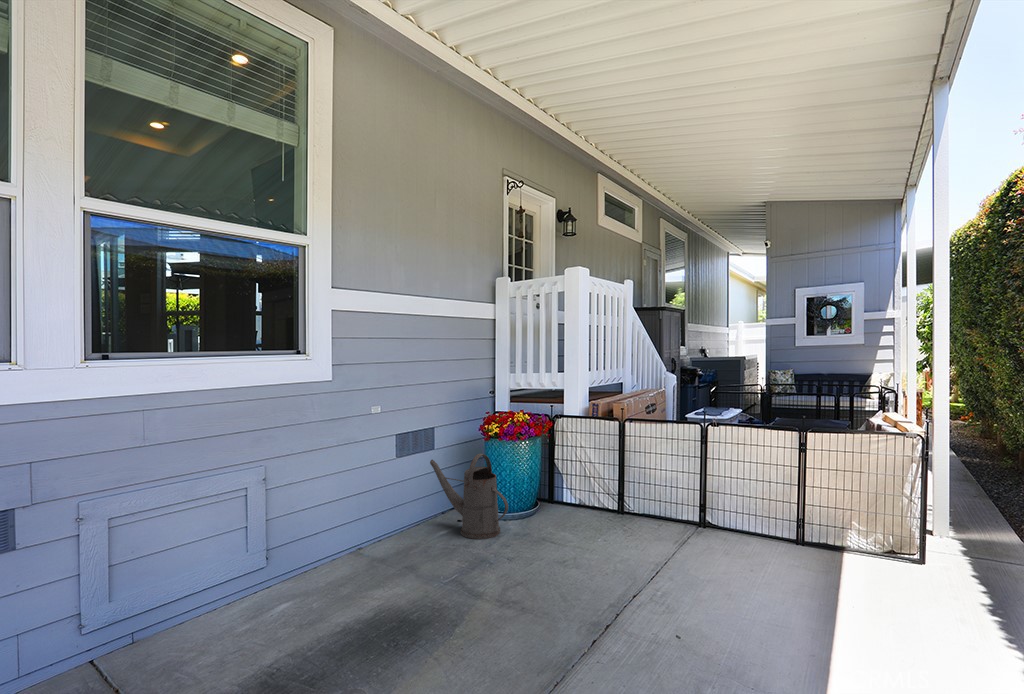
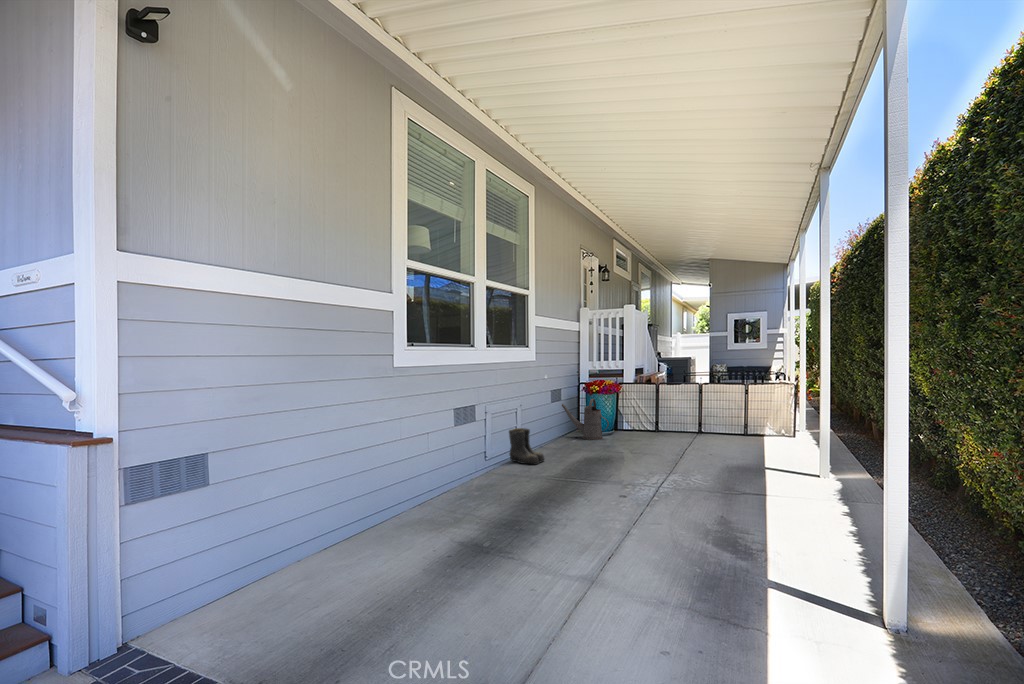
boots: none [185,545,272,654] -> present [509,428,545,465]

